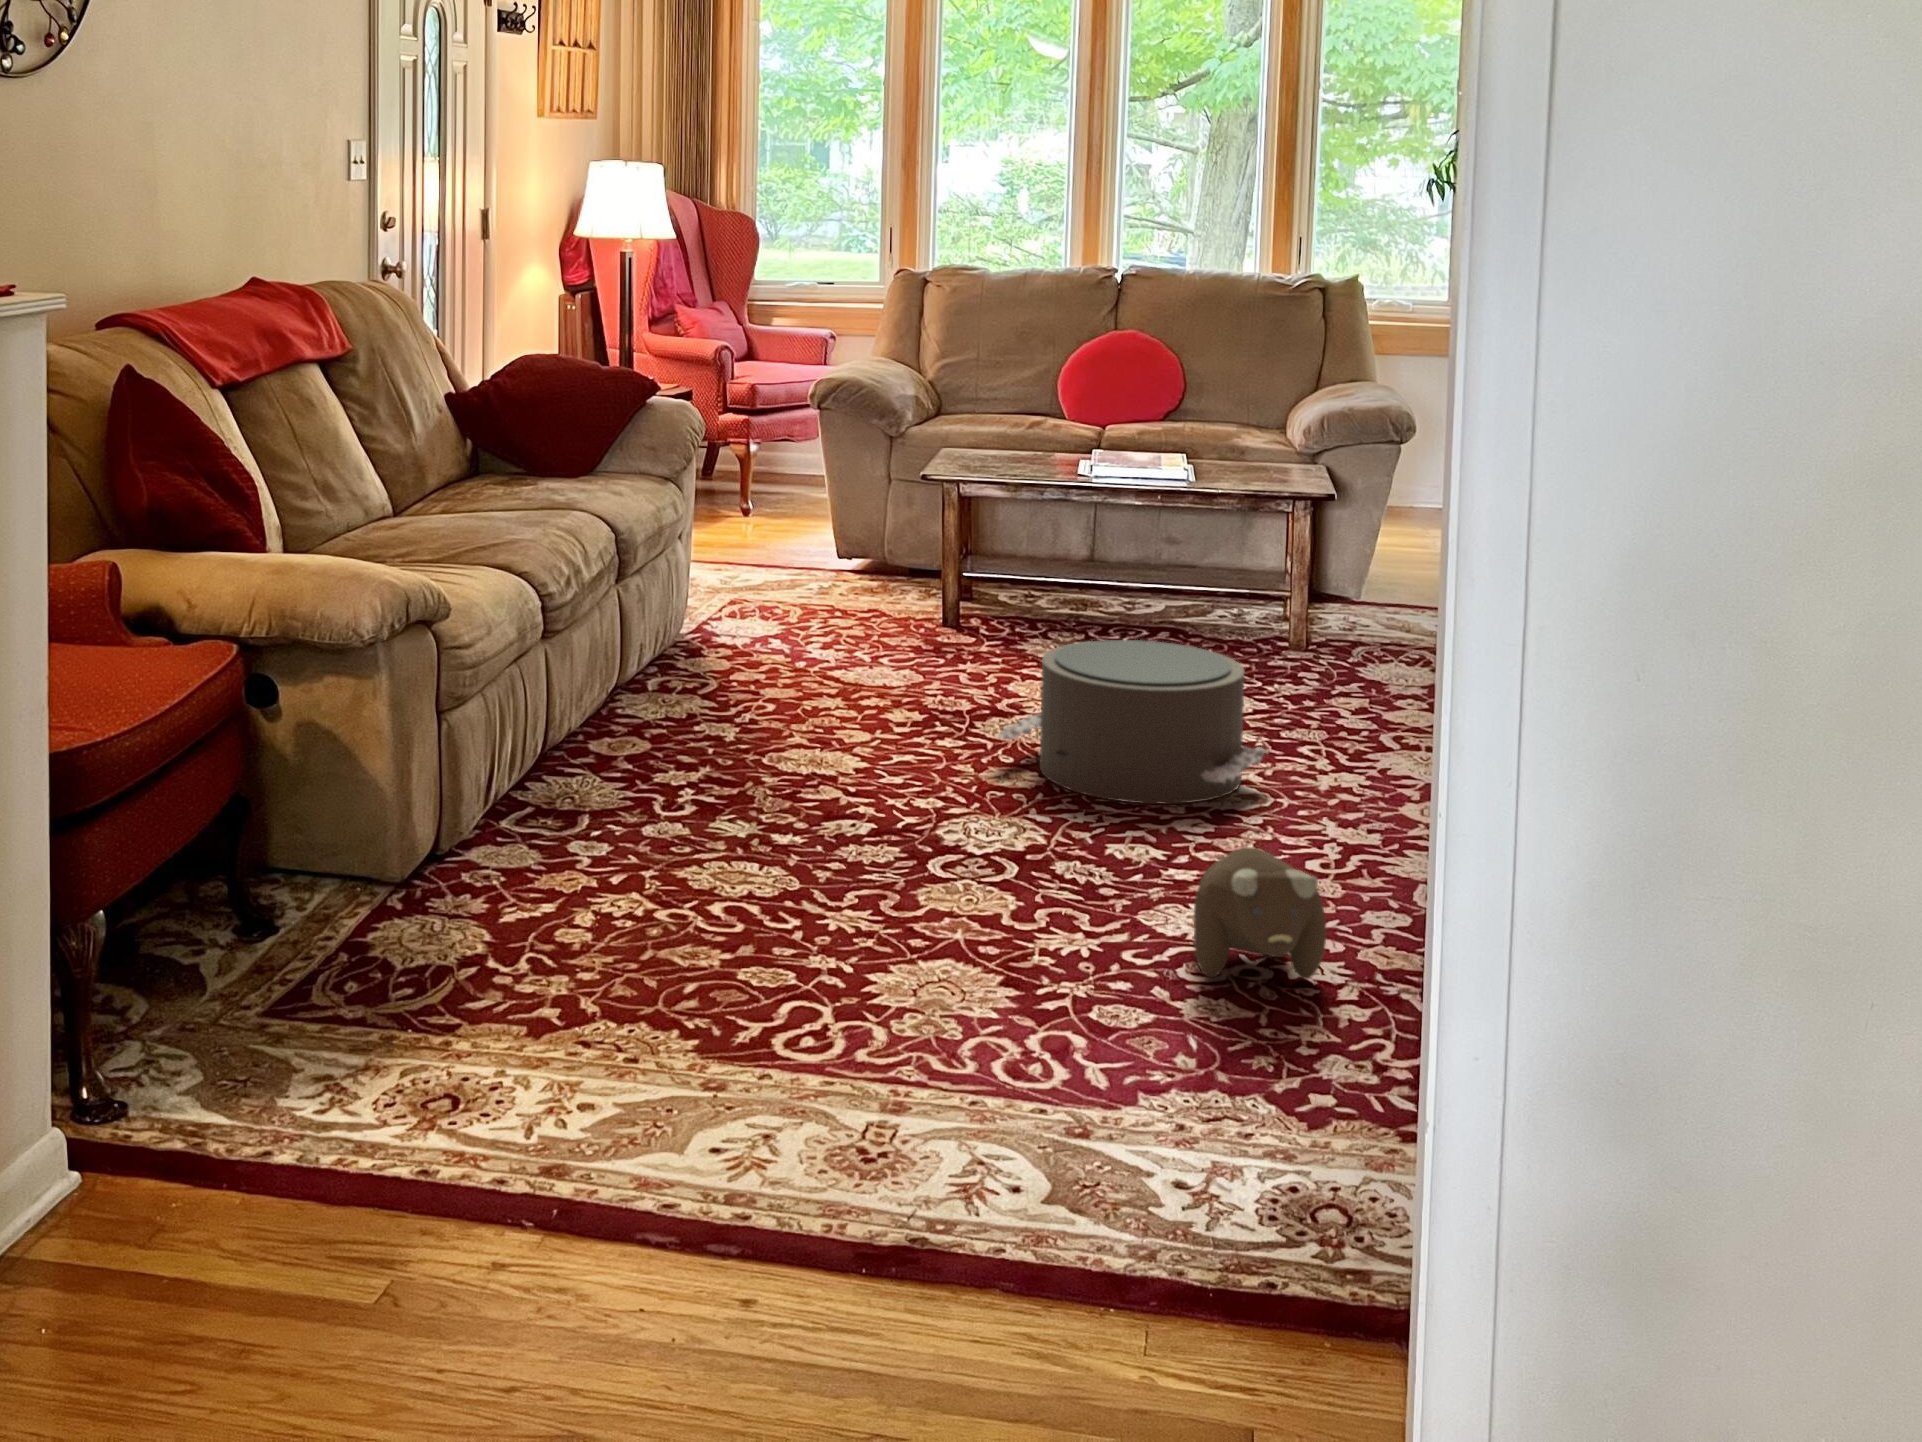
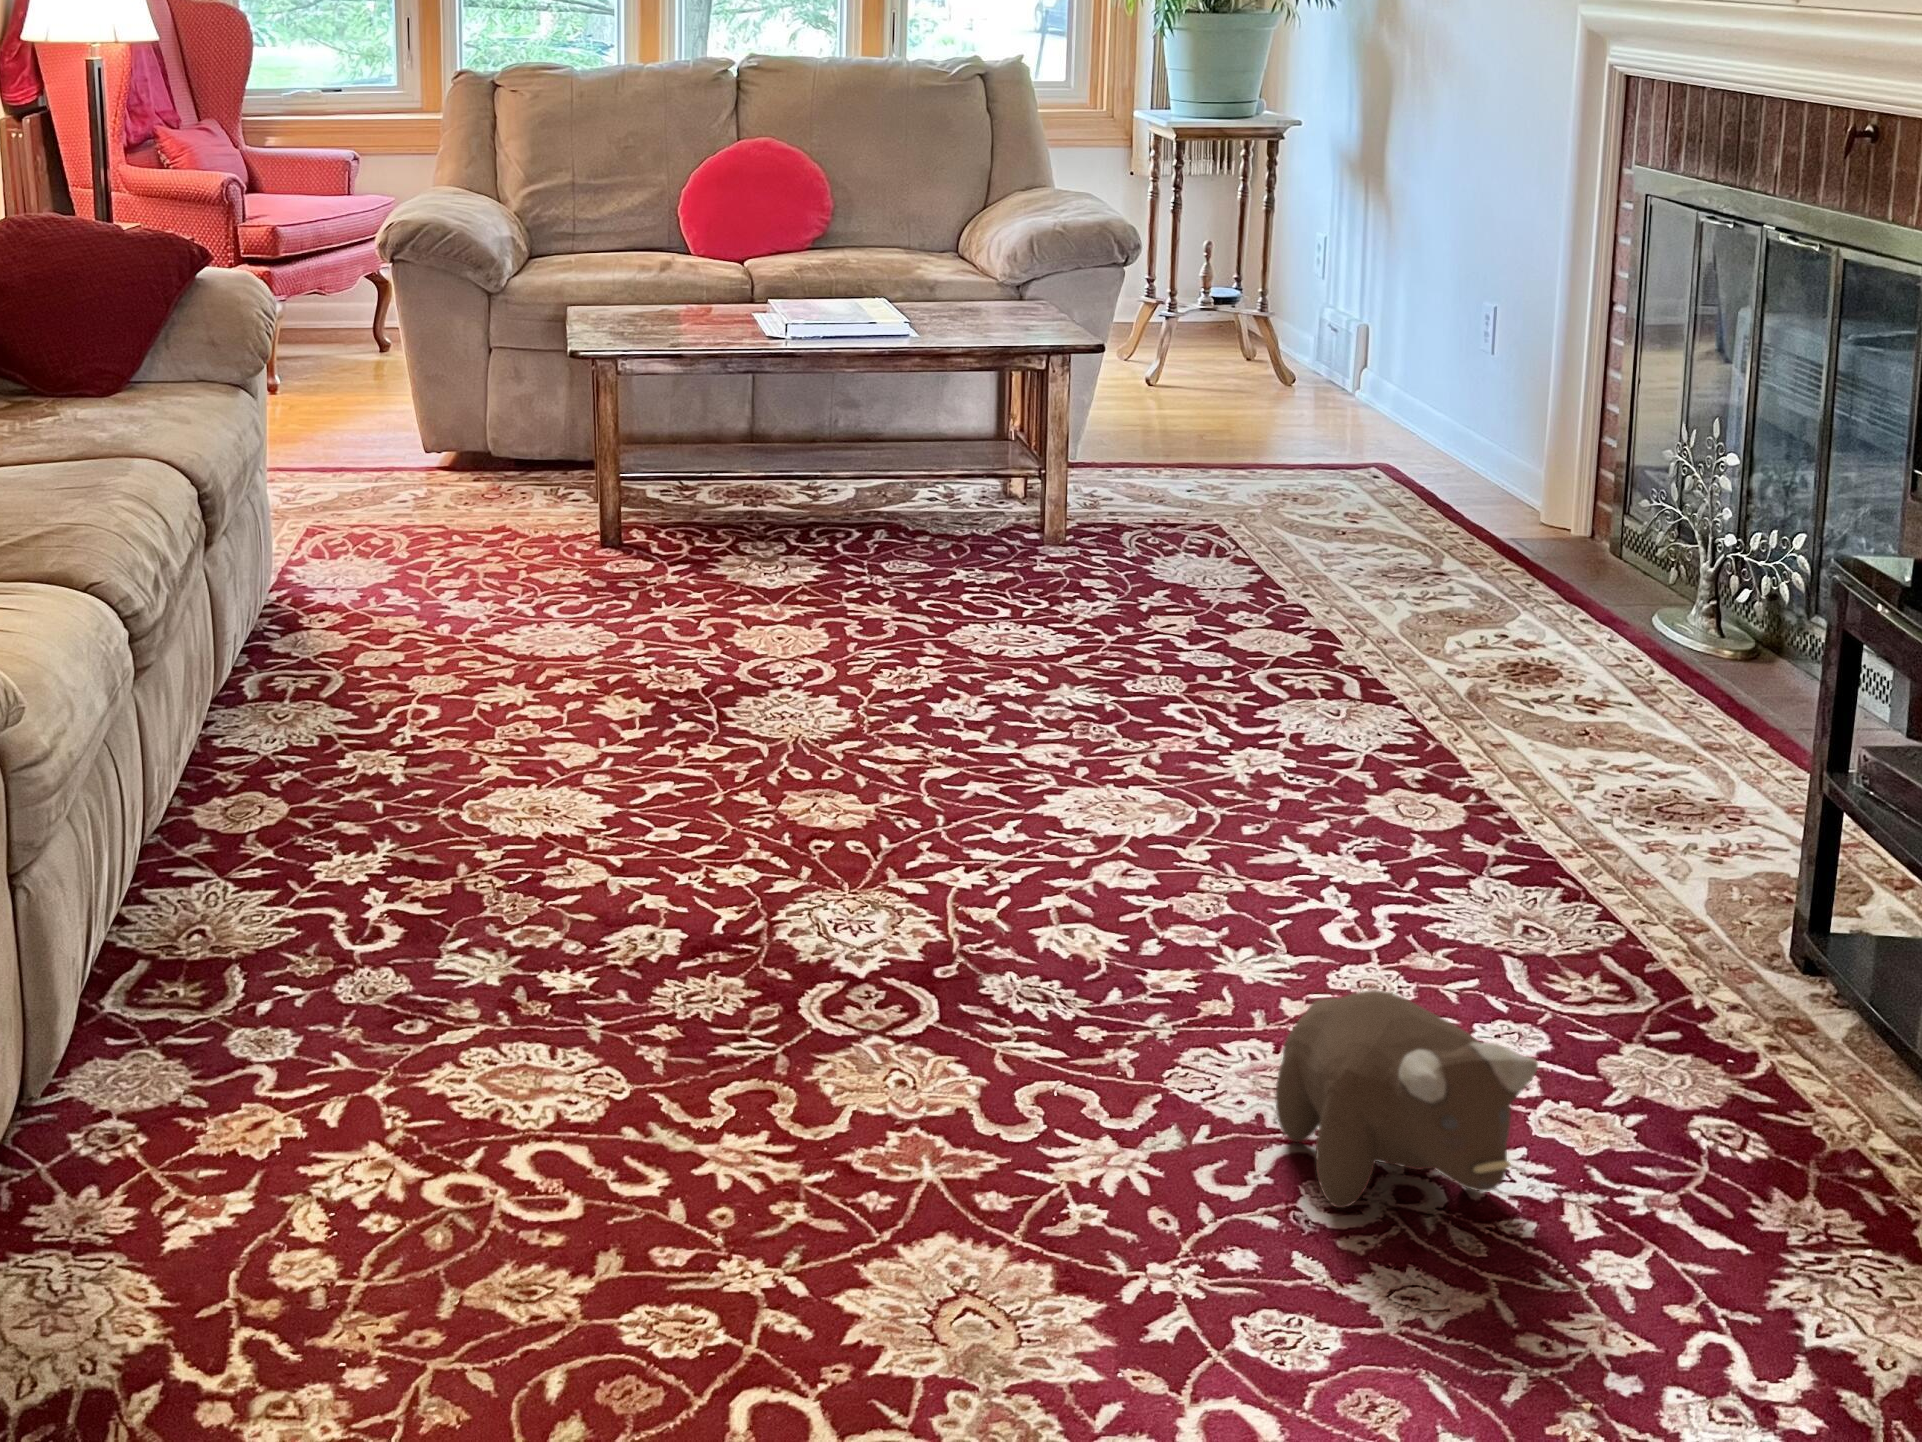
pouf: present [998,640,1267,804] -> none [797,593,1169,842]

